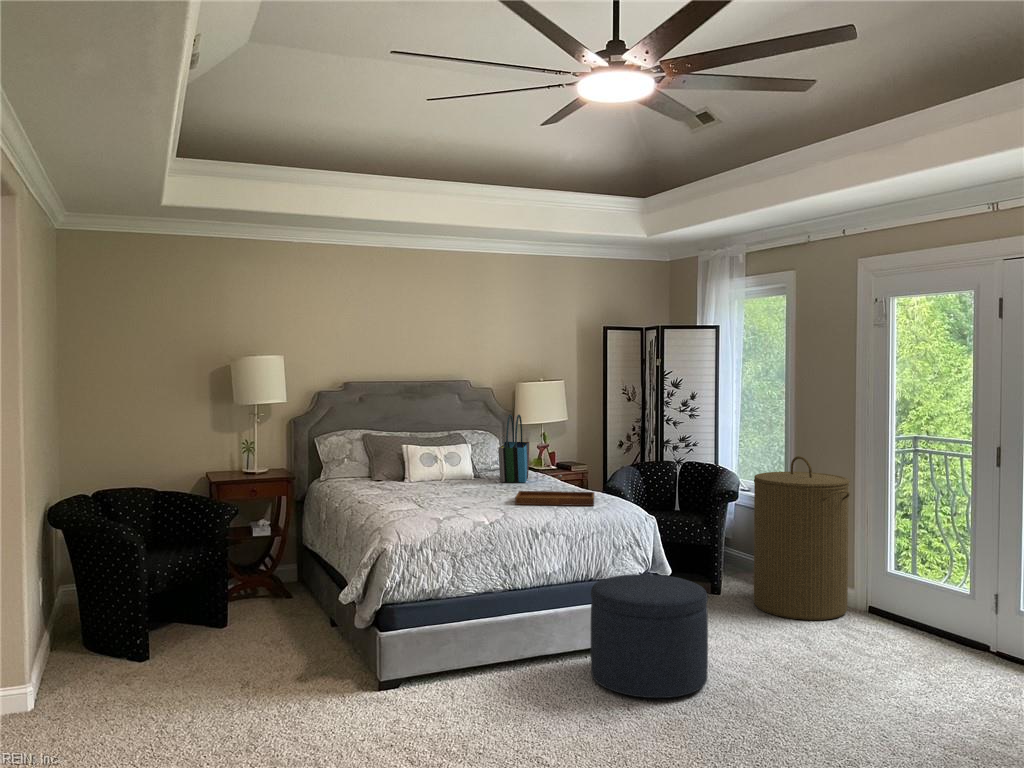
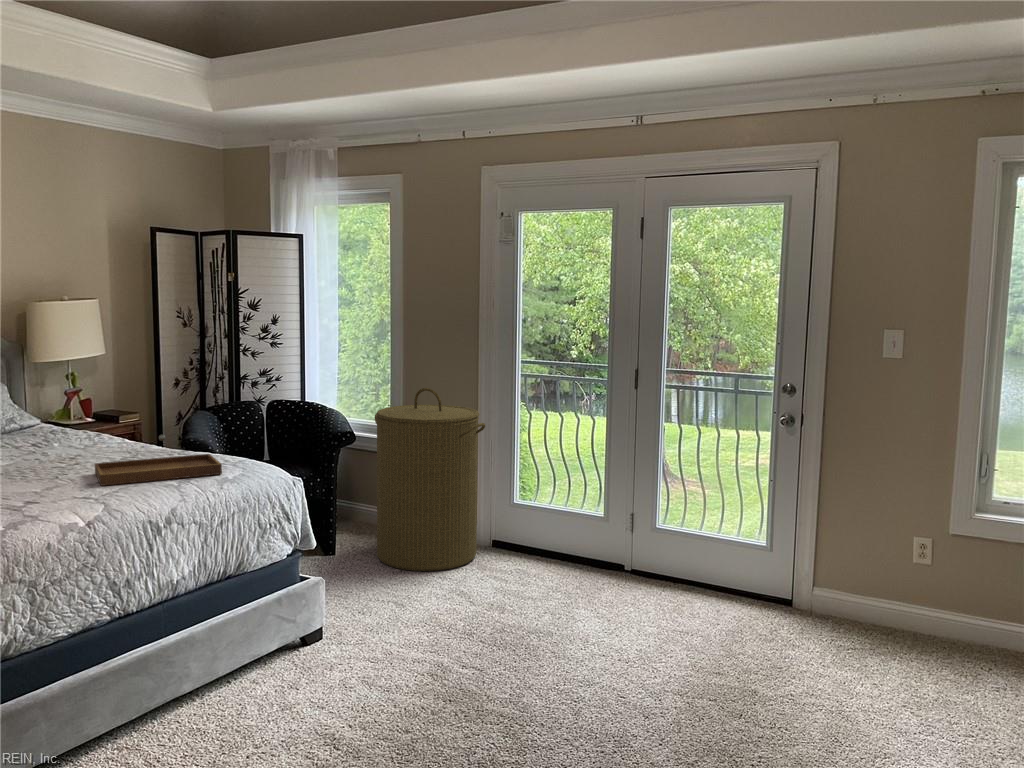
tote bag: present [498,414,529,483] -> none [32,349,79,450]
ottoman: present [591,574,708,698] -> none [250,555,407,727]

